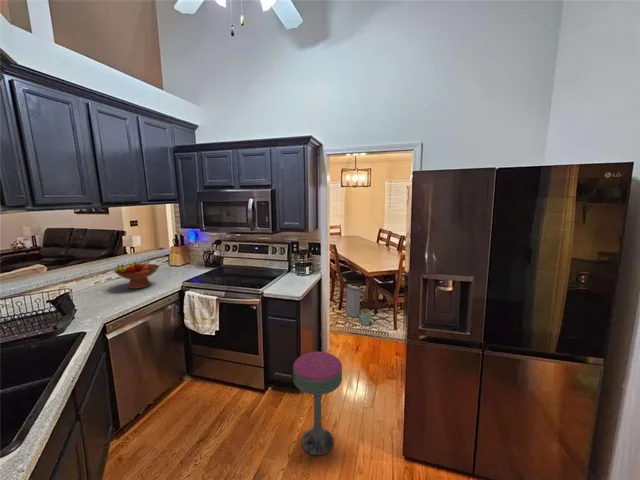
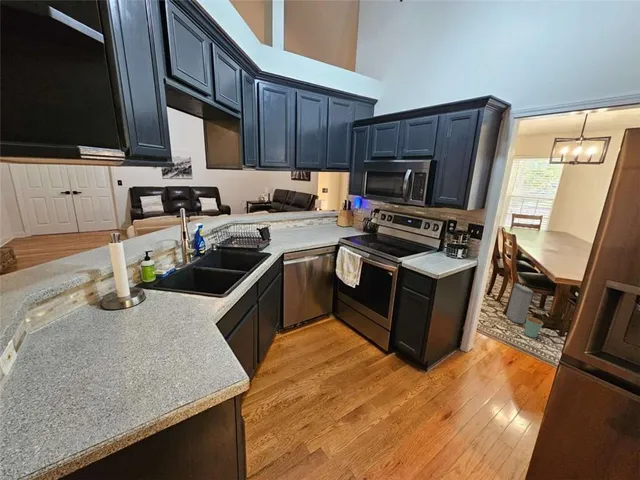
fruit bowl: present [115,262,159,289] -> none [297,216,326,237]
bar stool: present [293,352,342,455] -> none [408,334,471,441]

